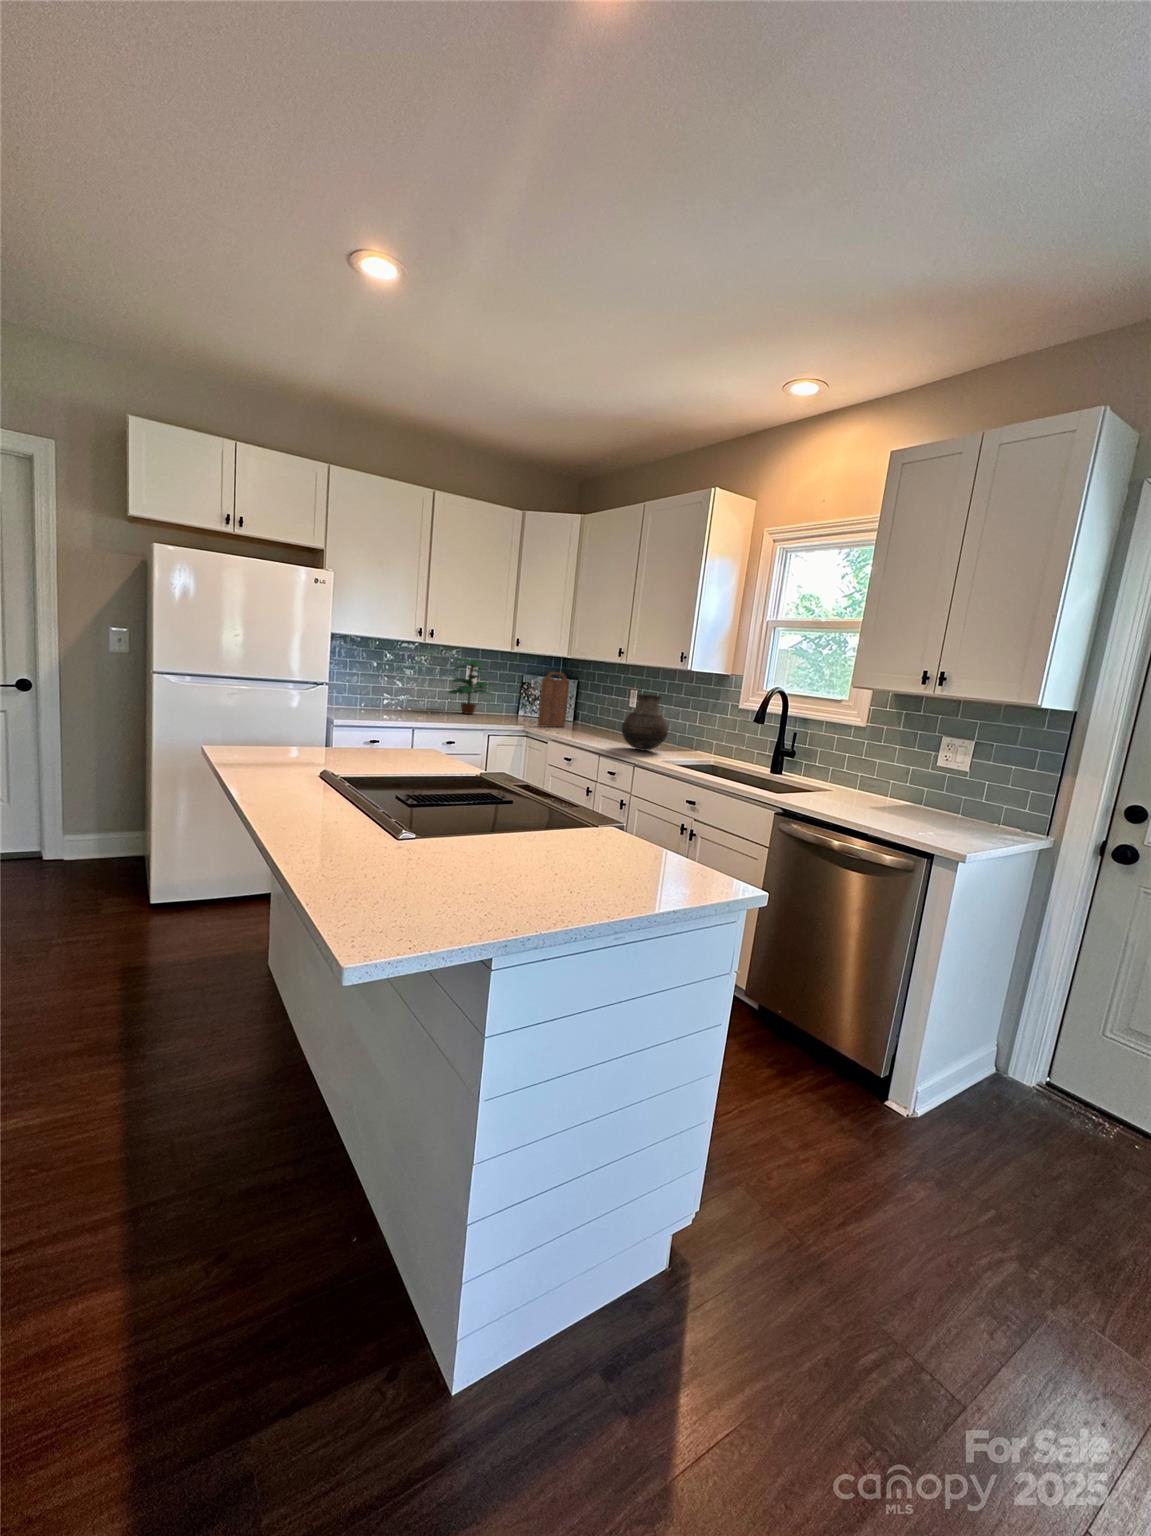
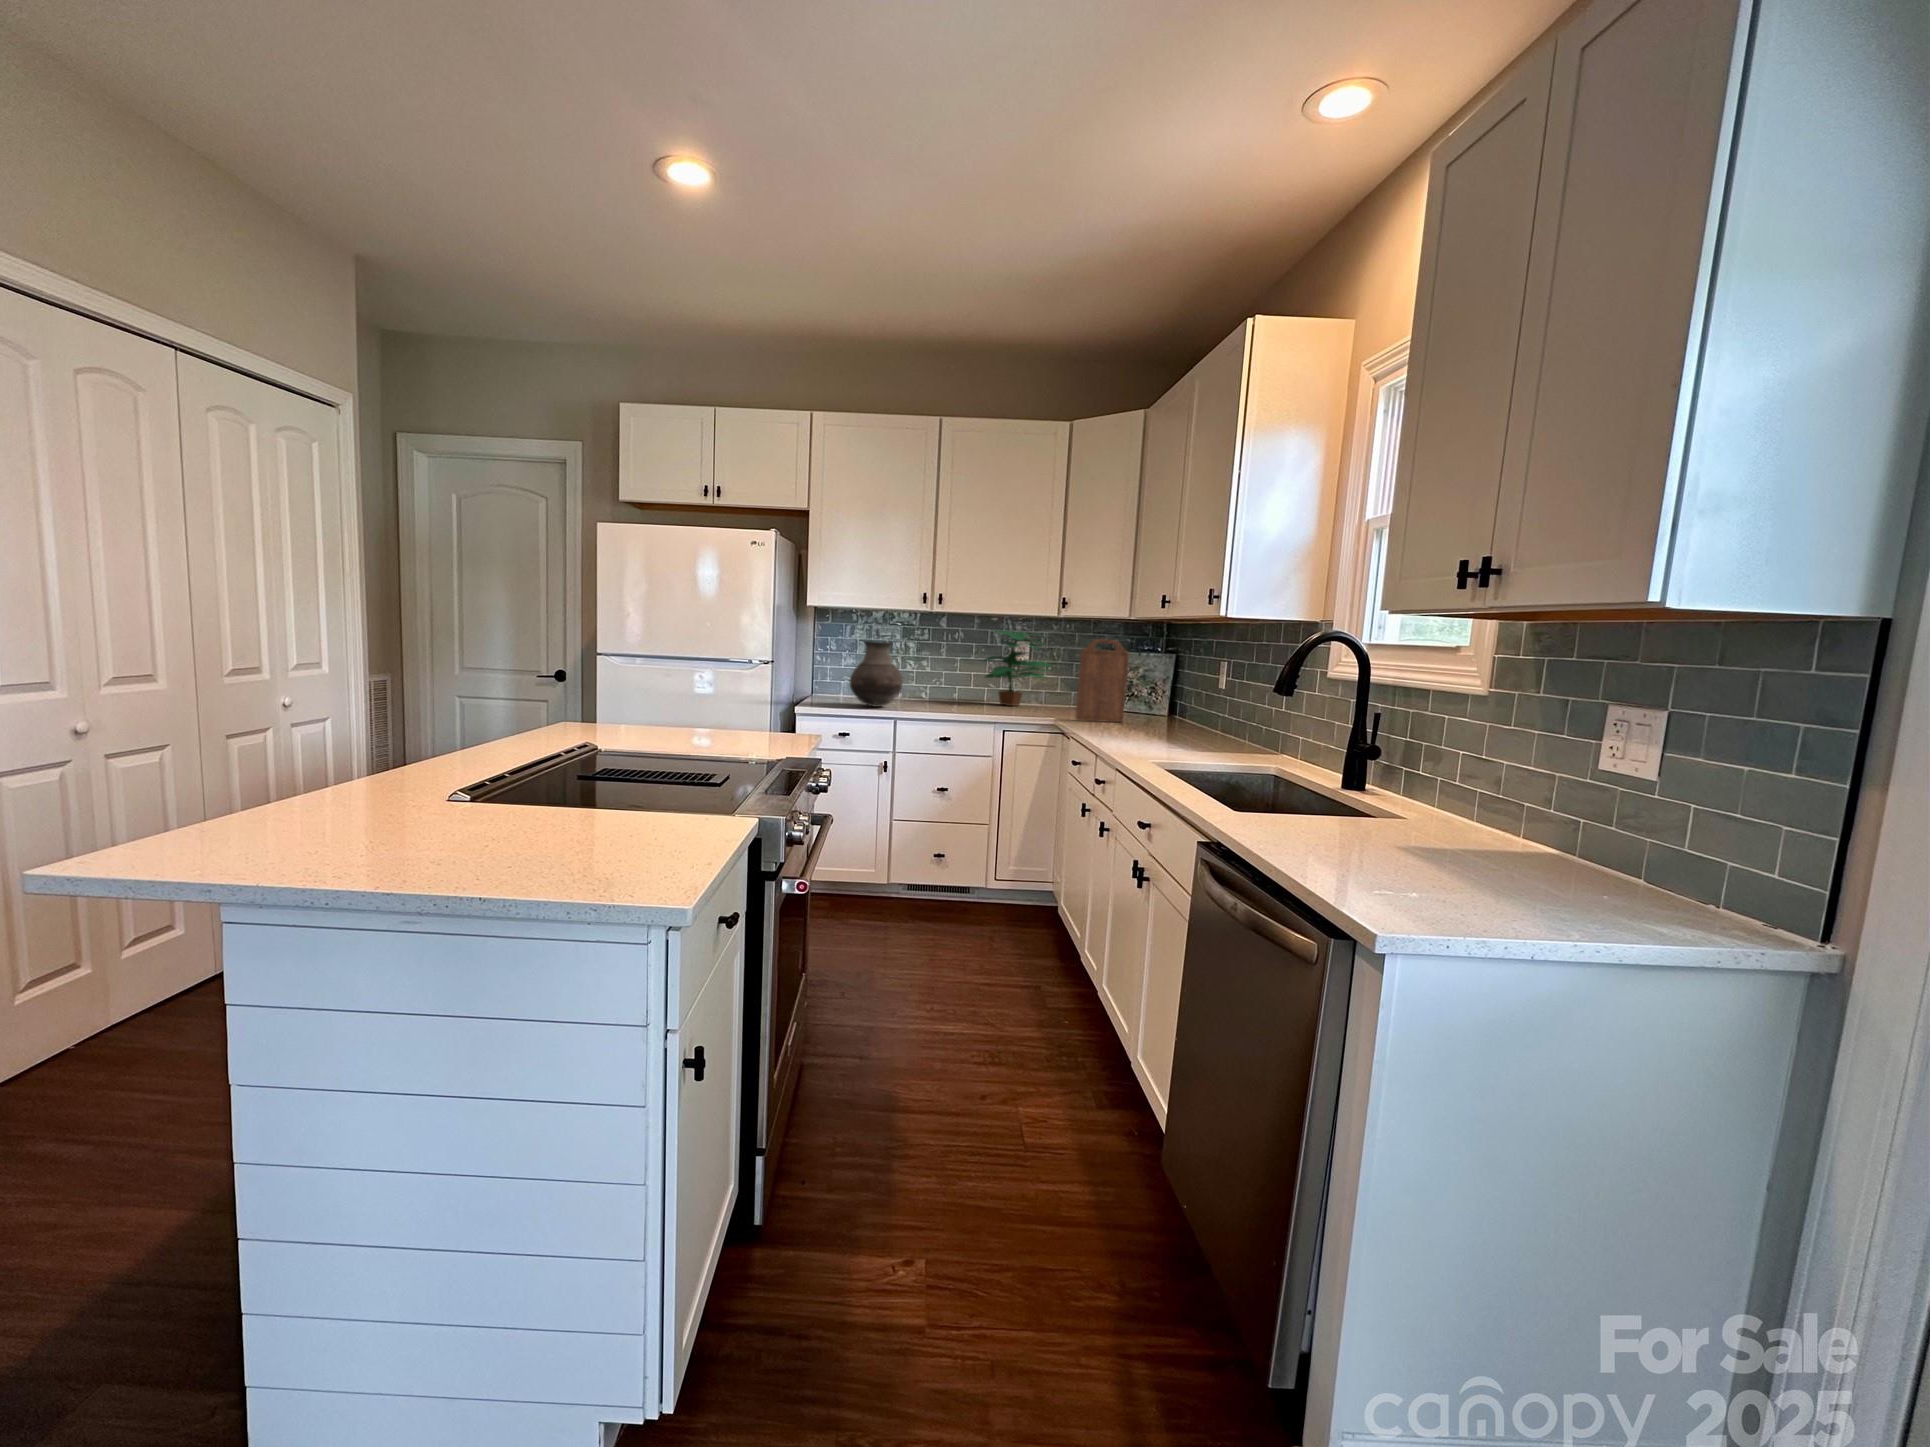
vase: present [622,693,668,751] -> present [849,641,903,707]

